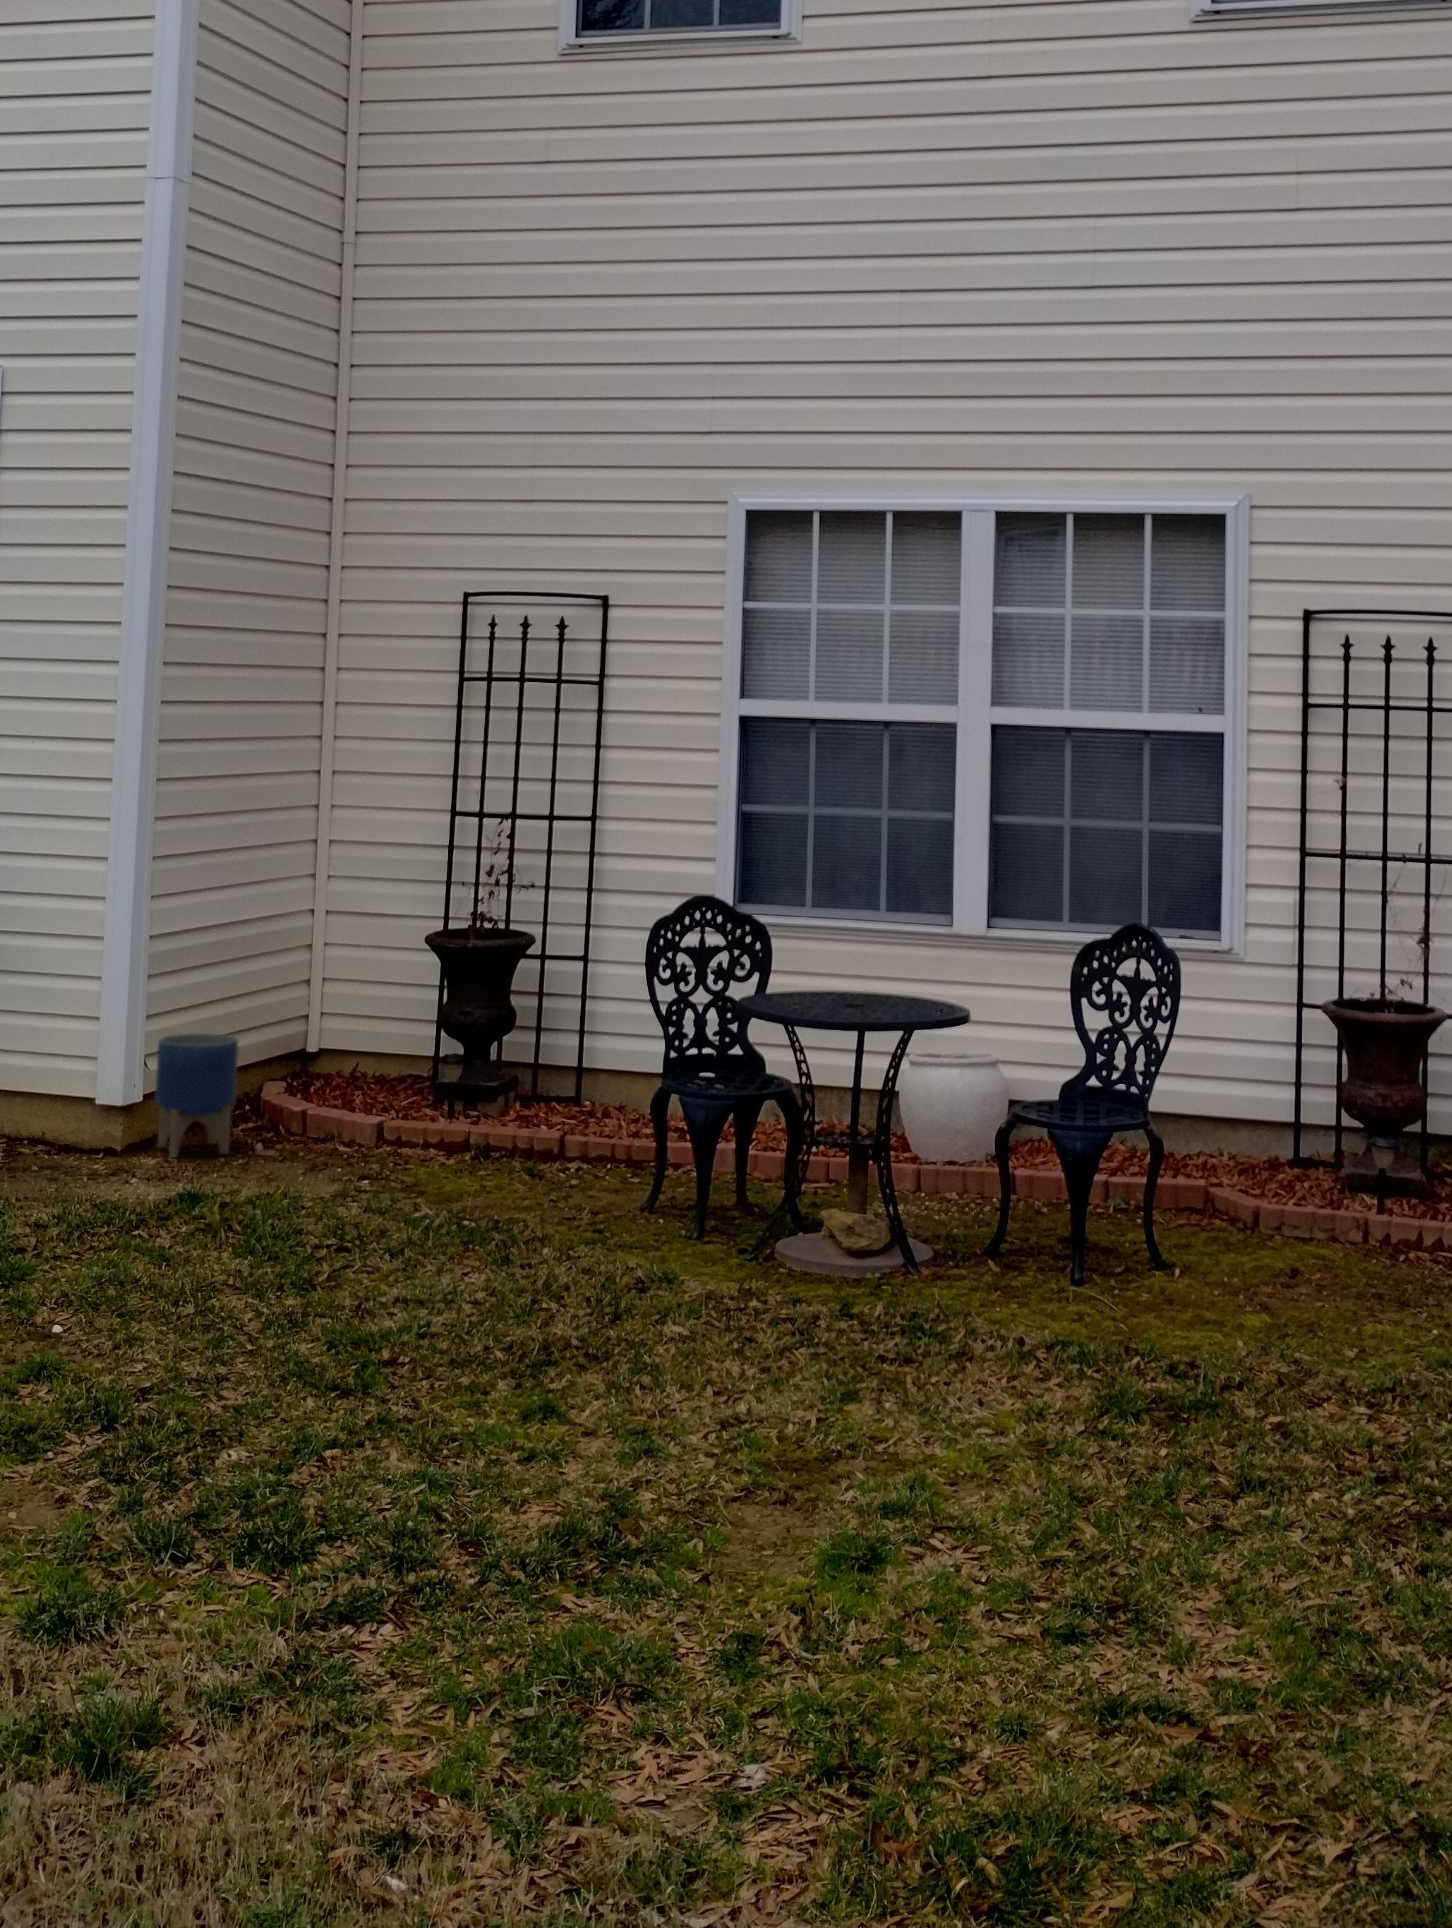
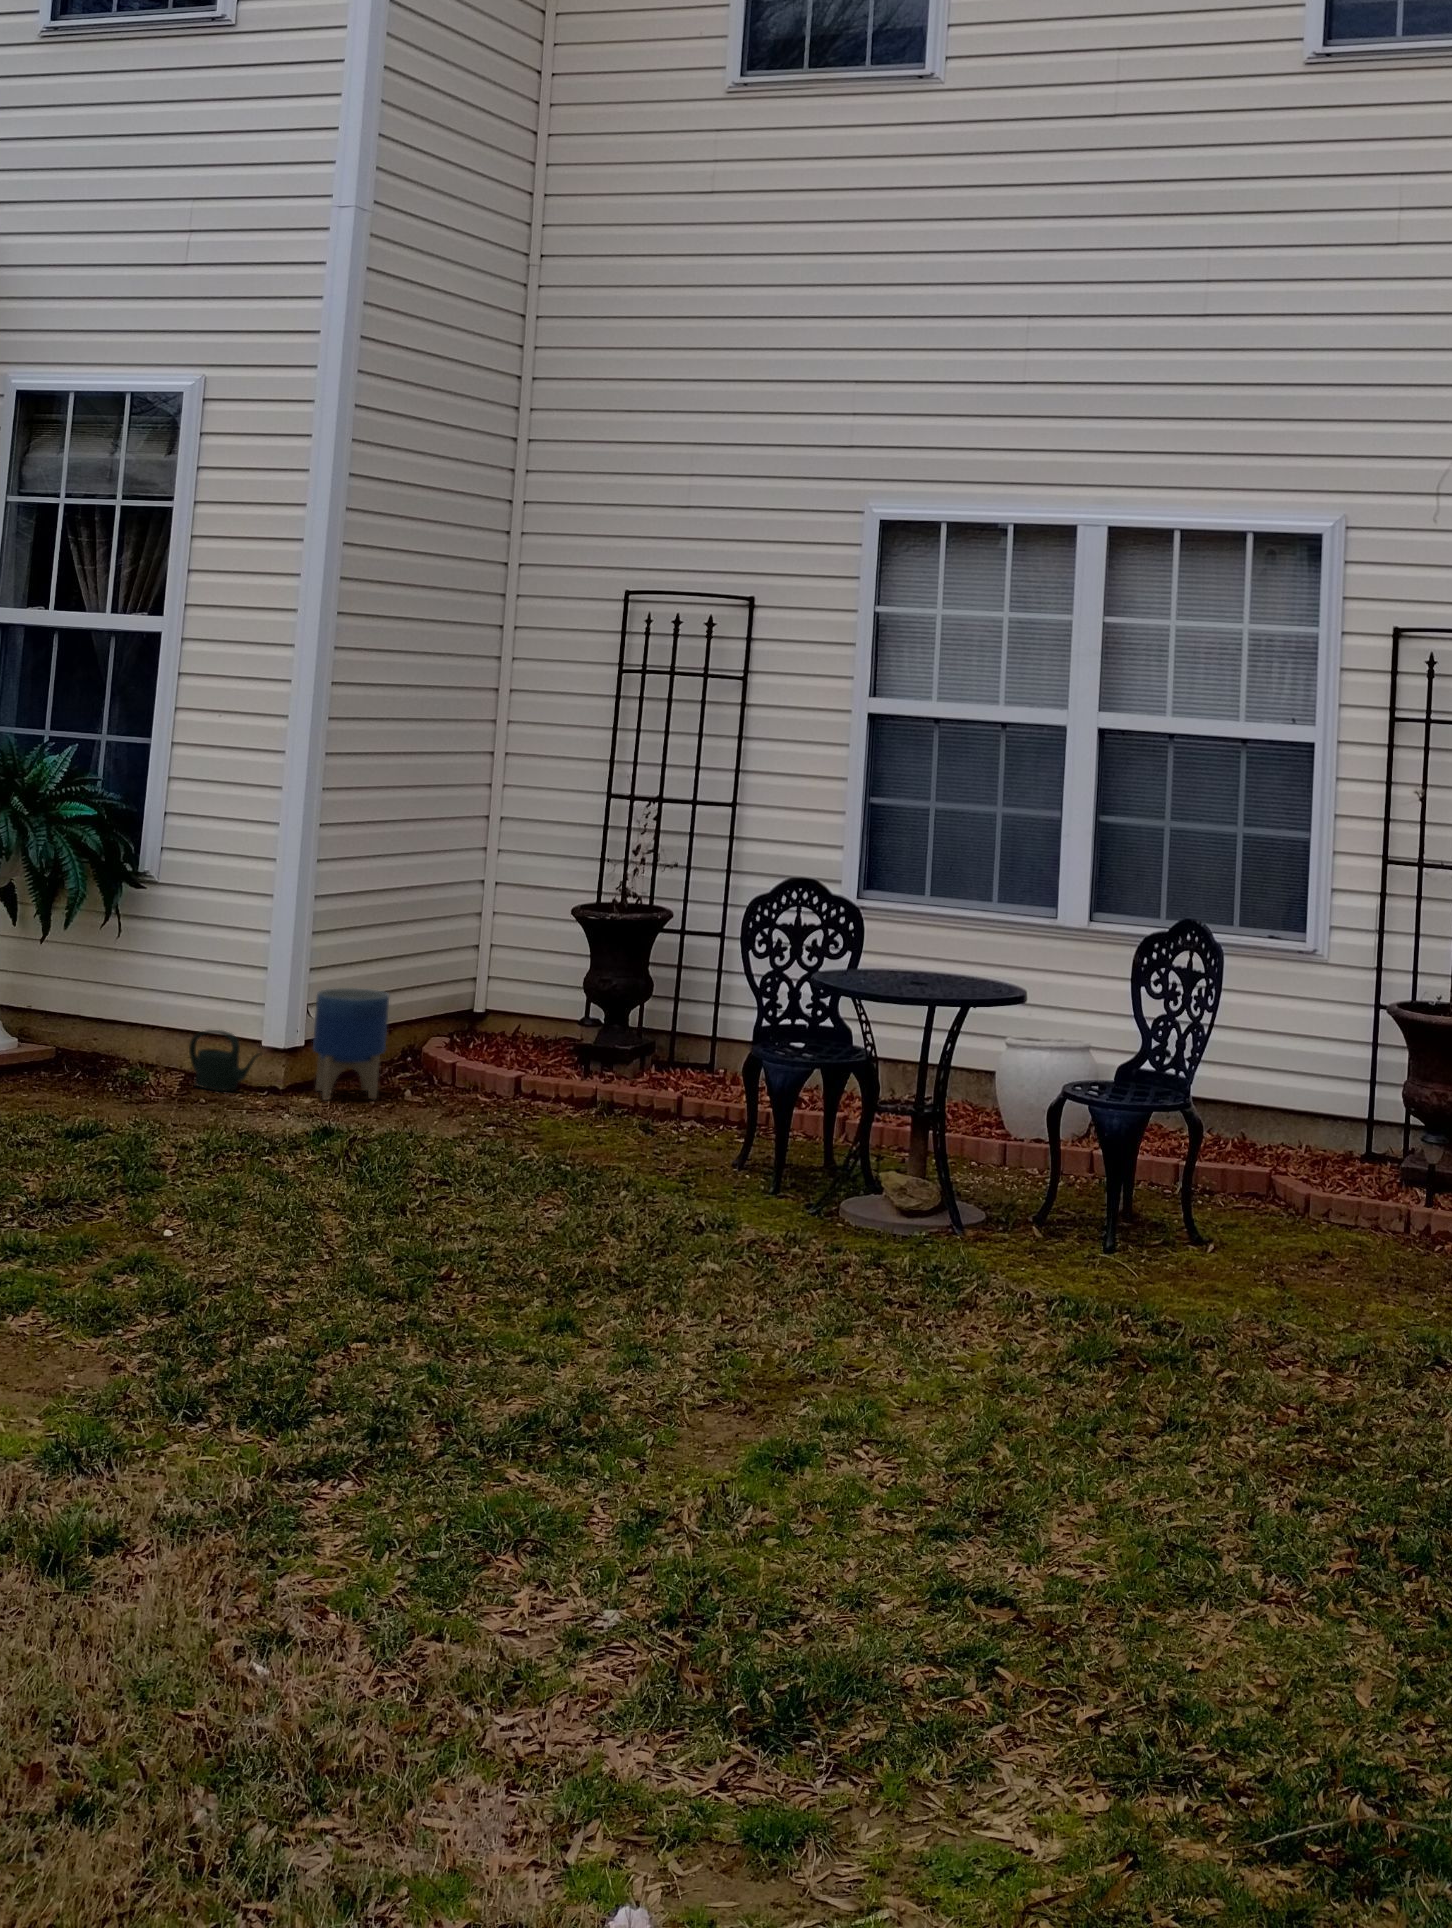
watering can: none [13,1086,100,1154] -> present [189,1030,261,1091]

